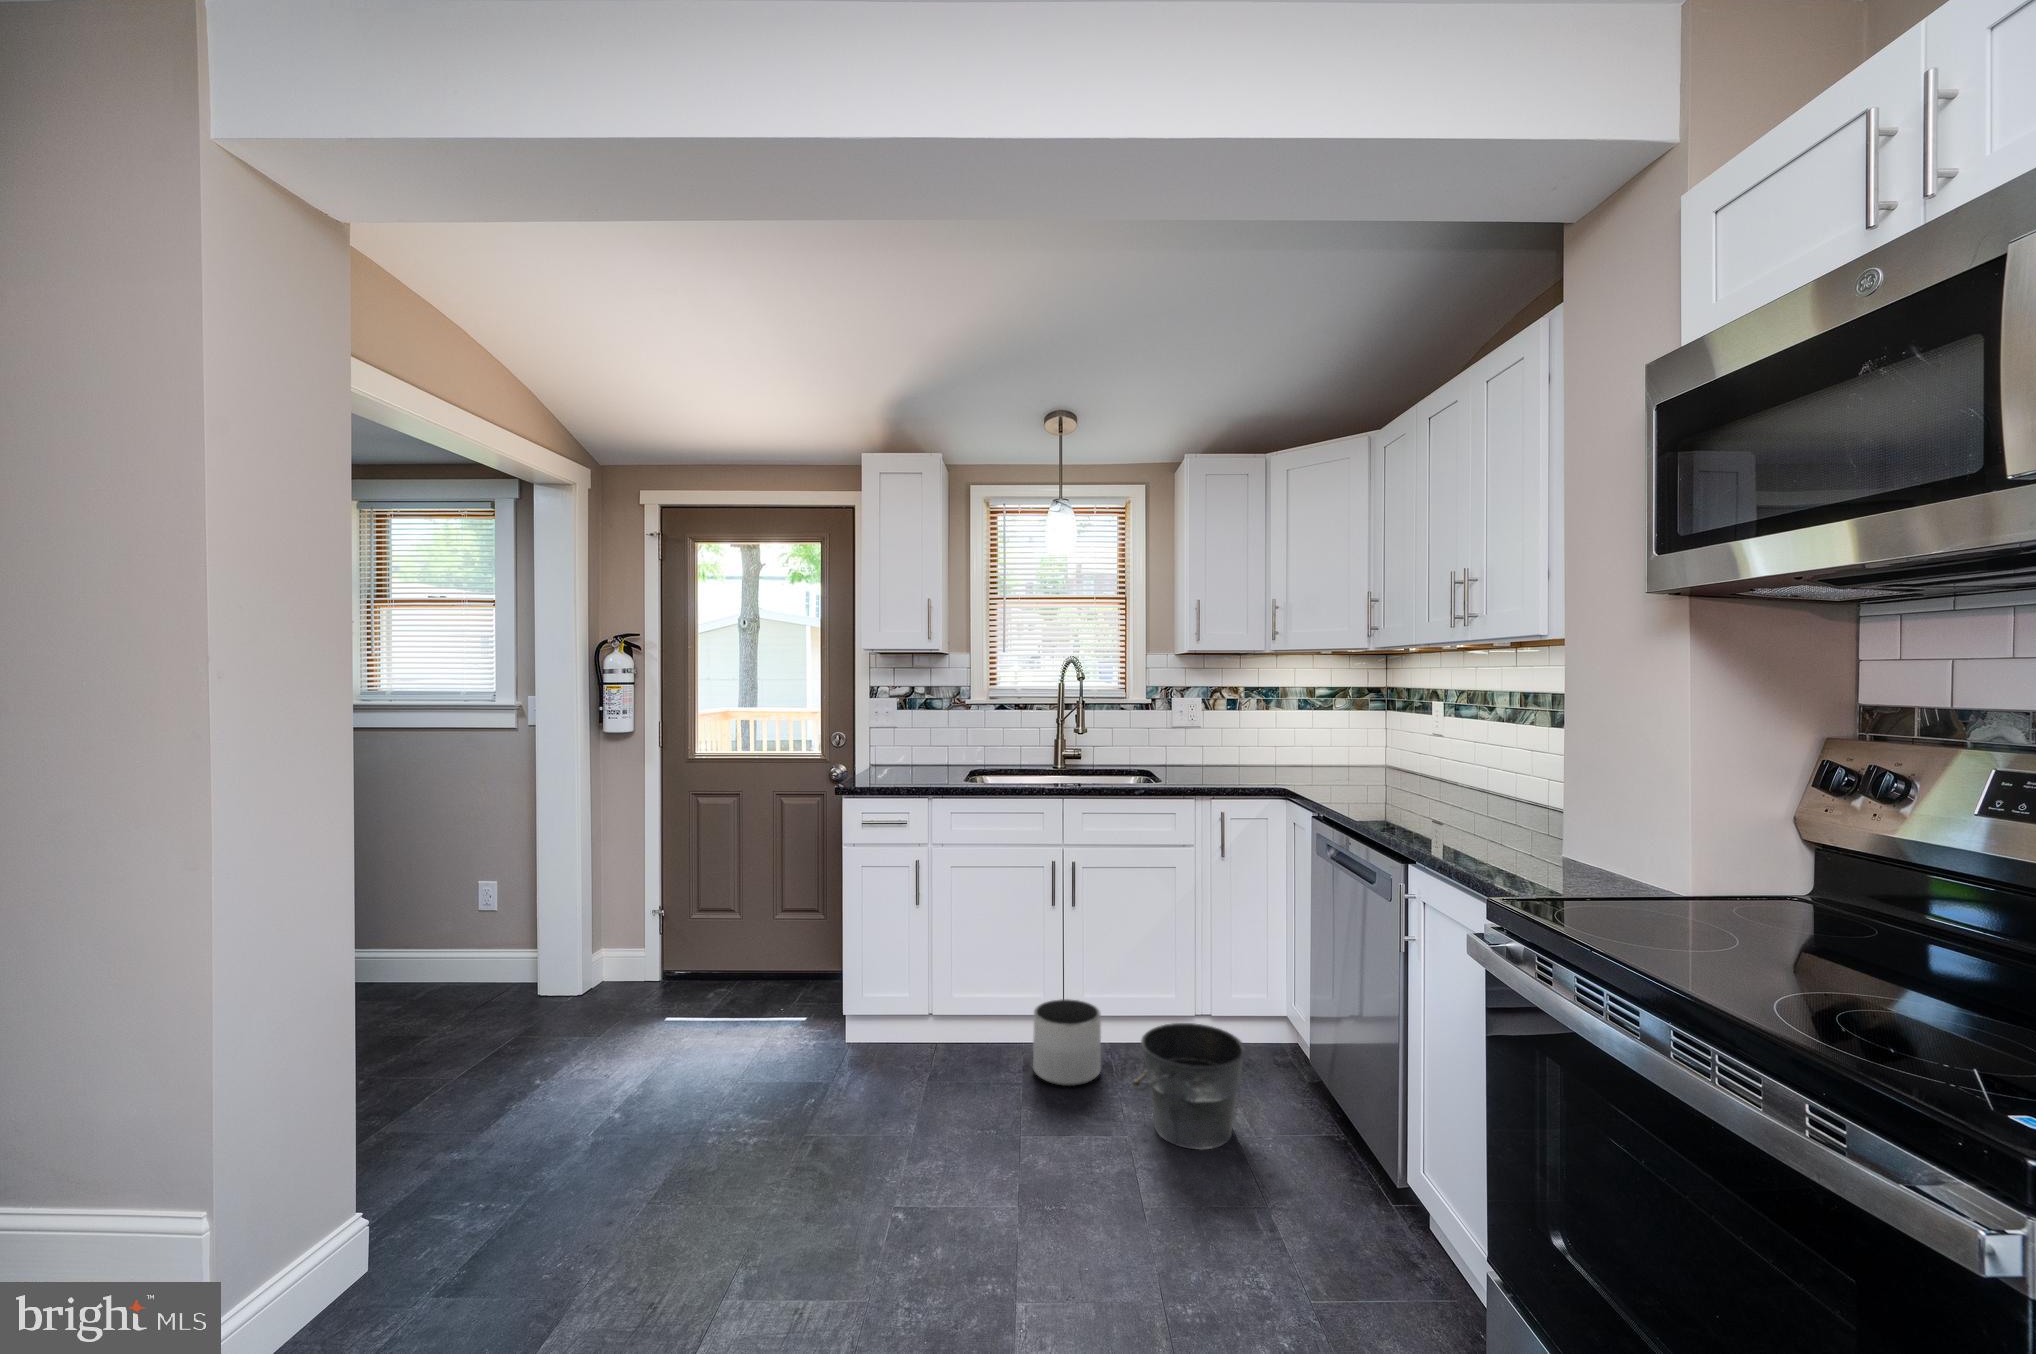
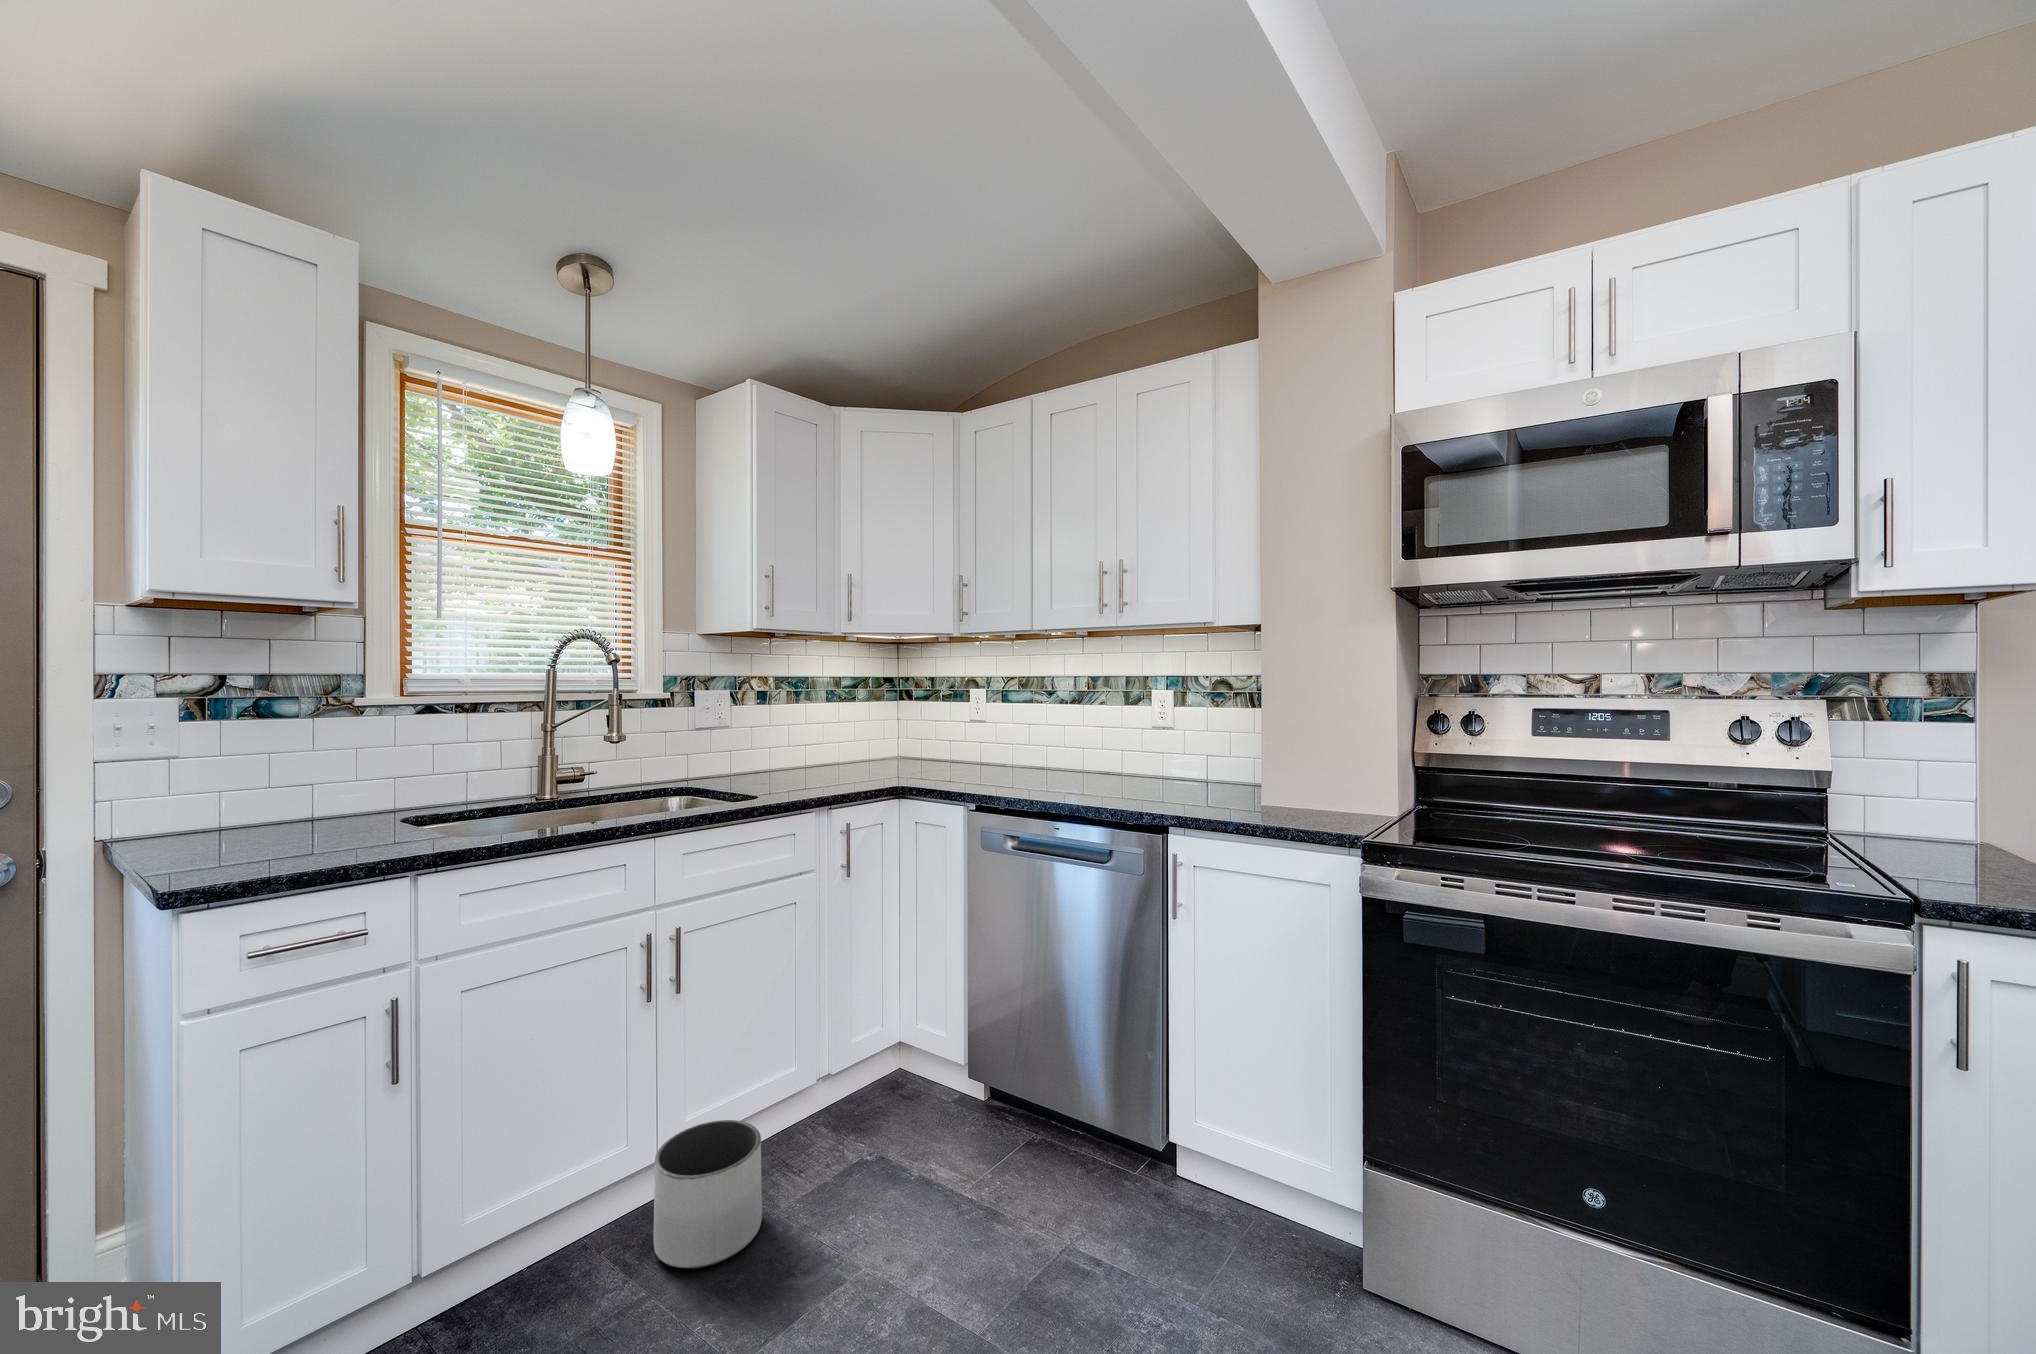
bucket: present [1132,1023,1246,1150] -> none [855,1073,994,1242]

